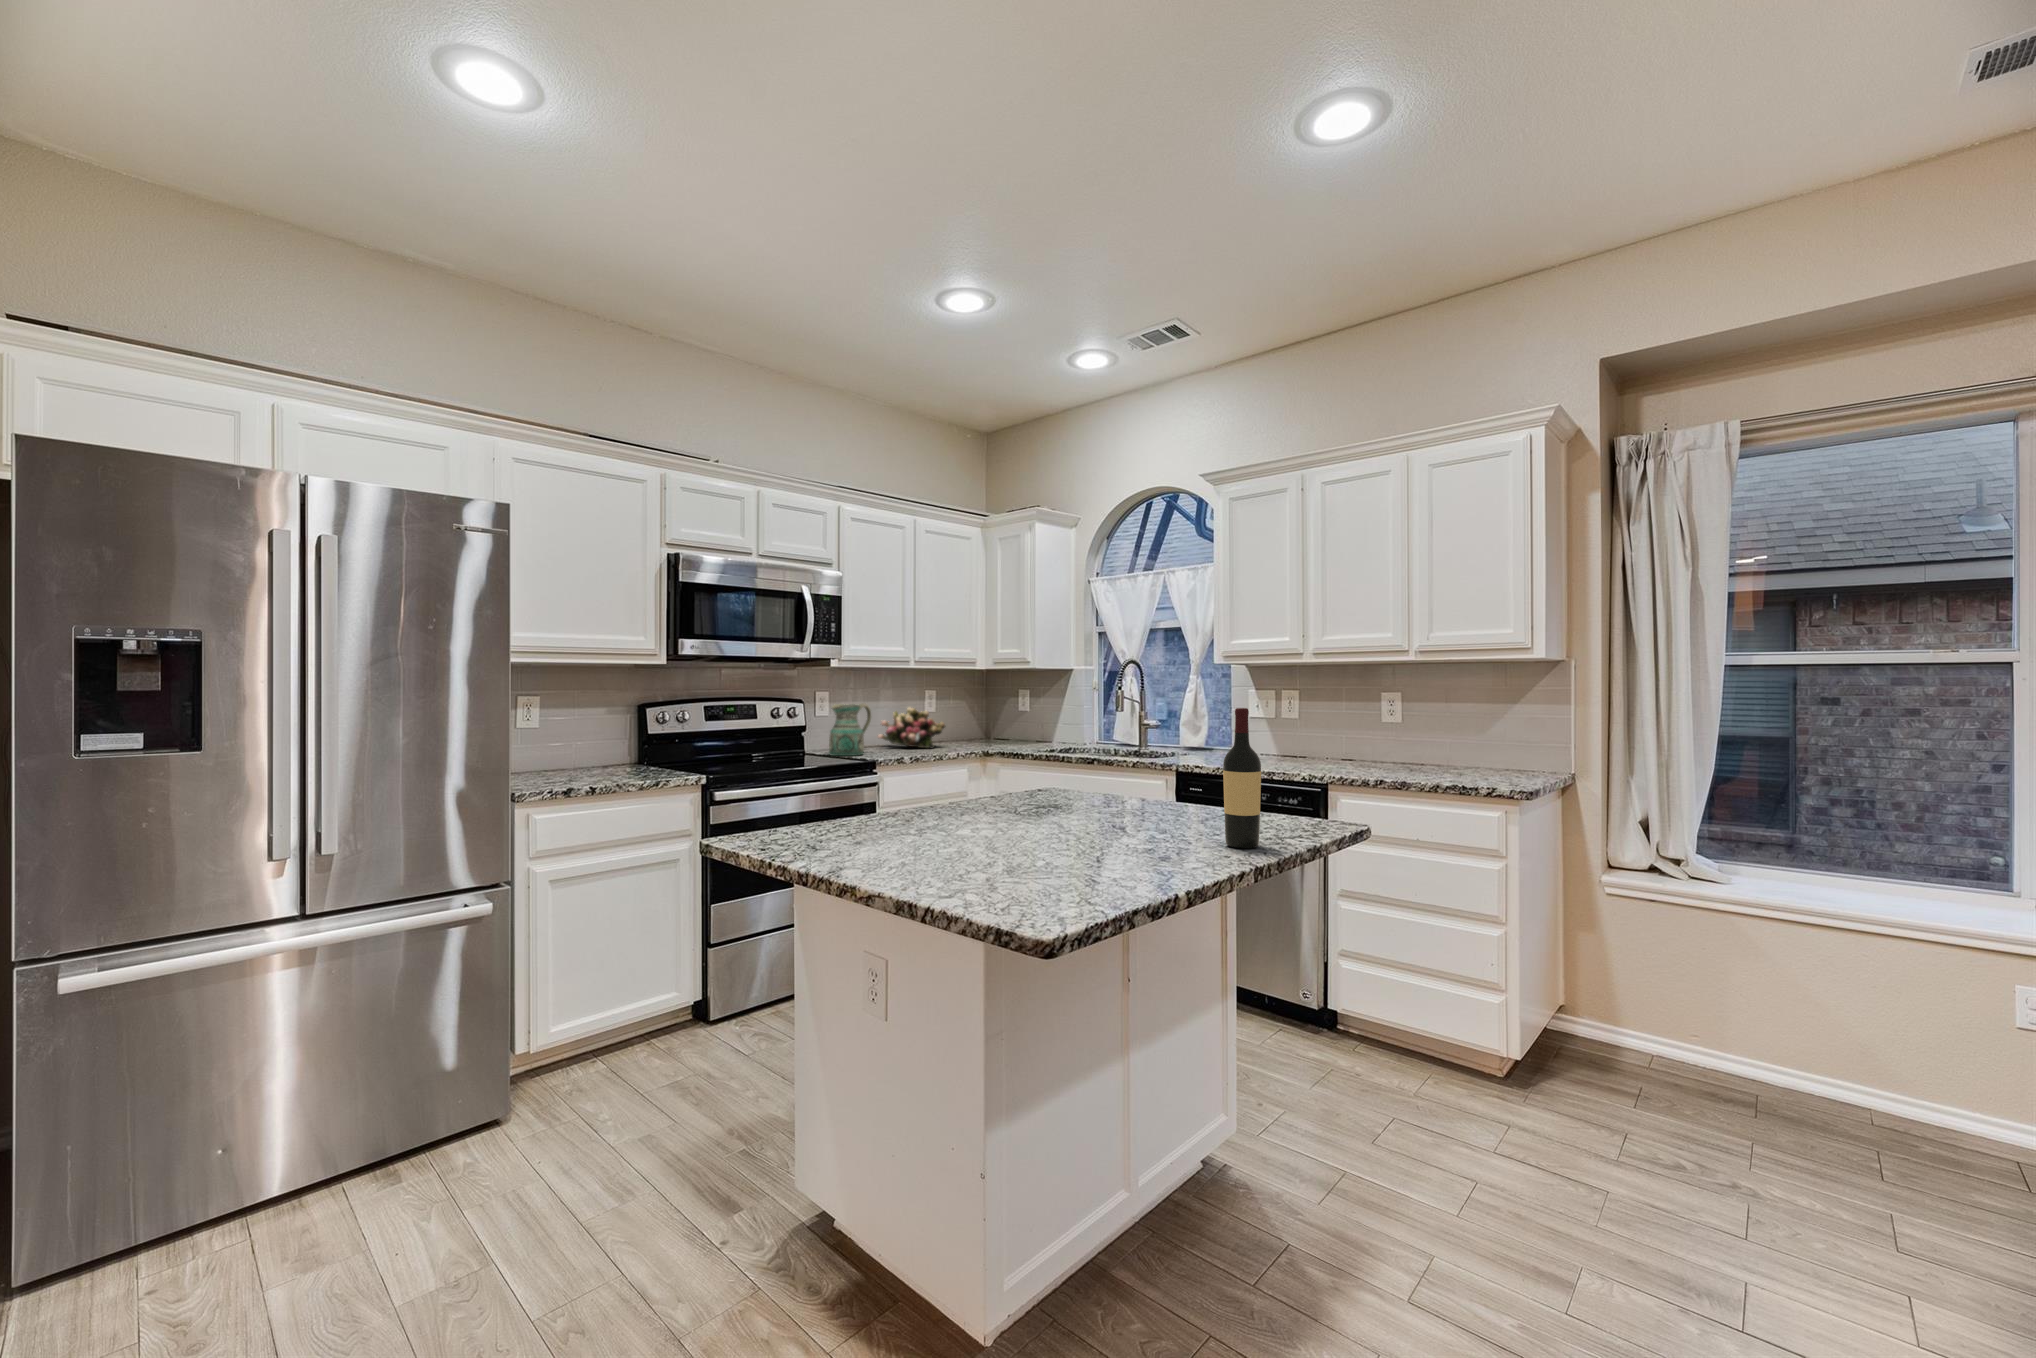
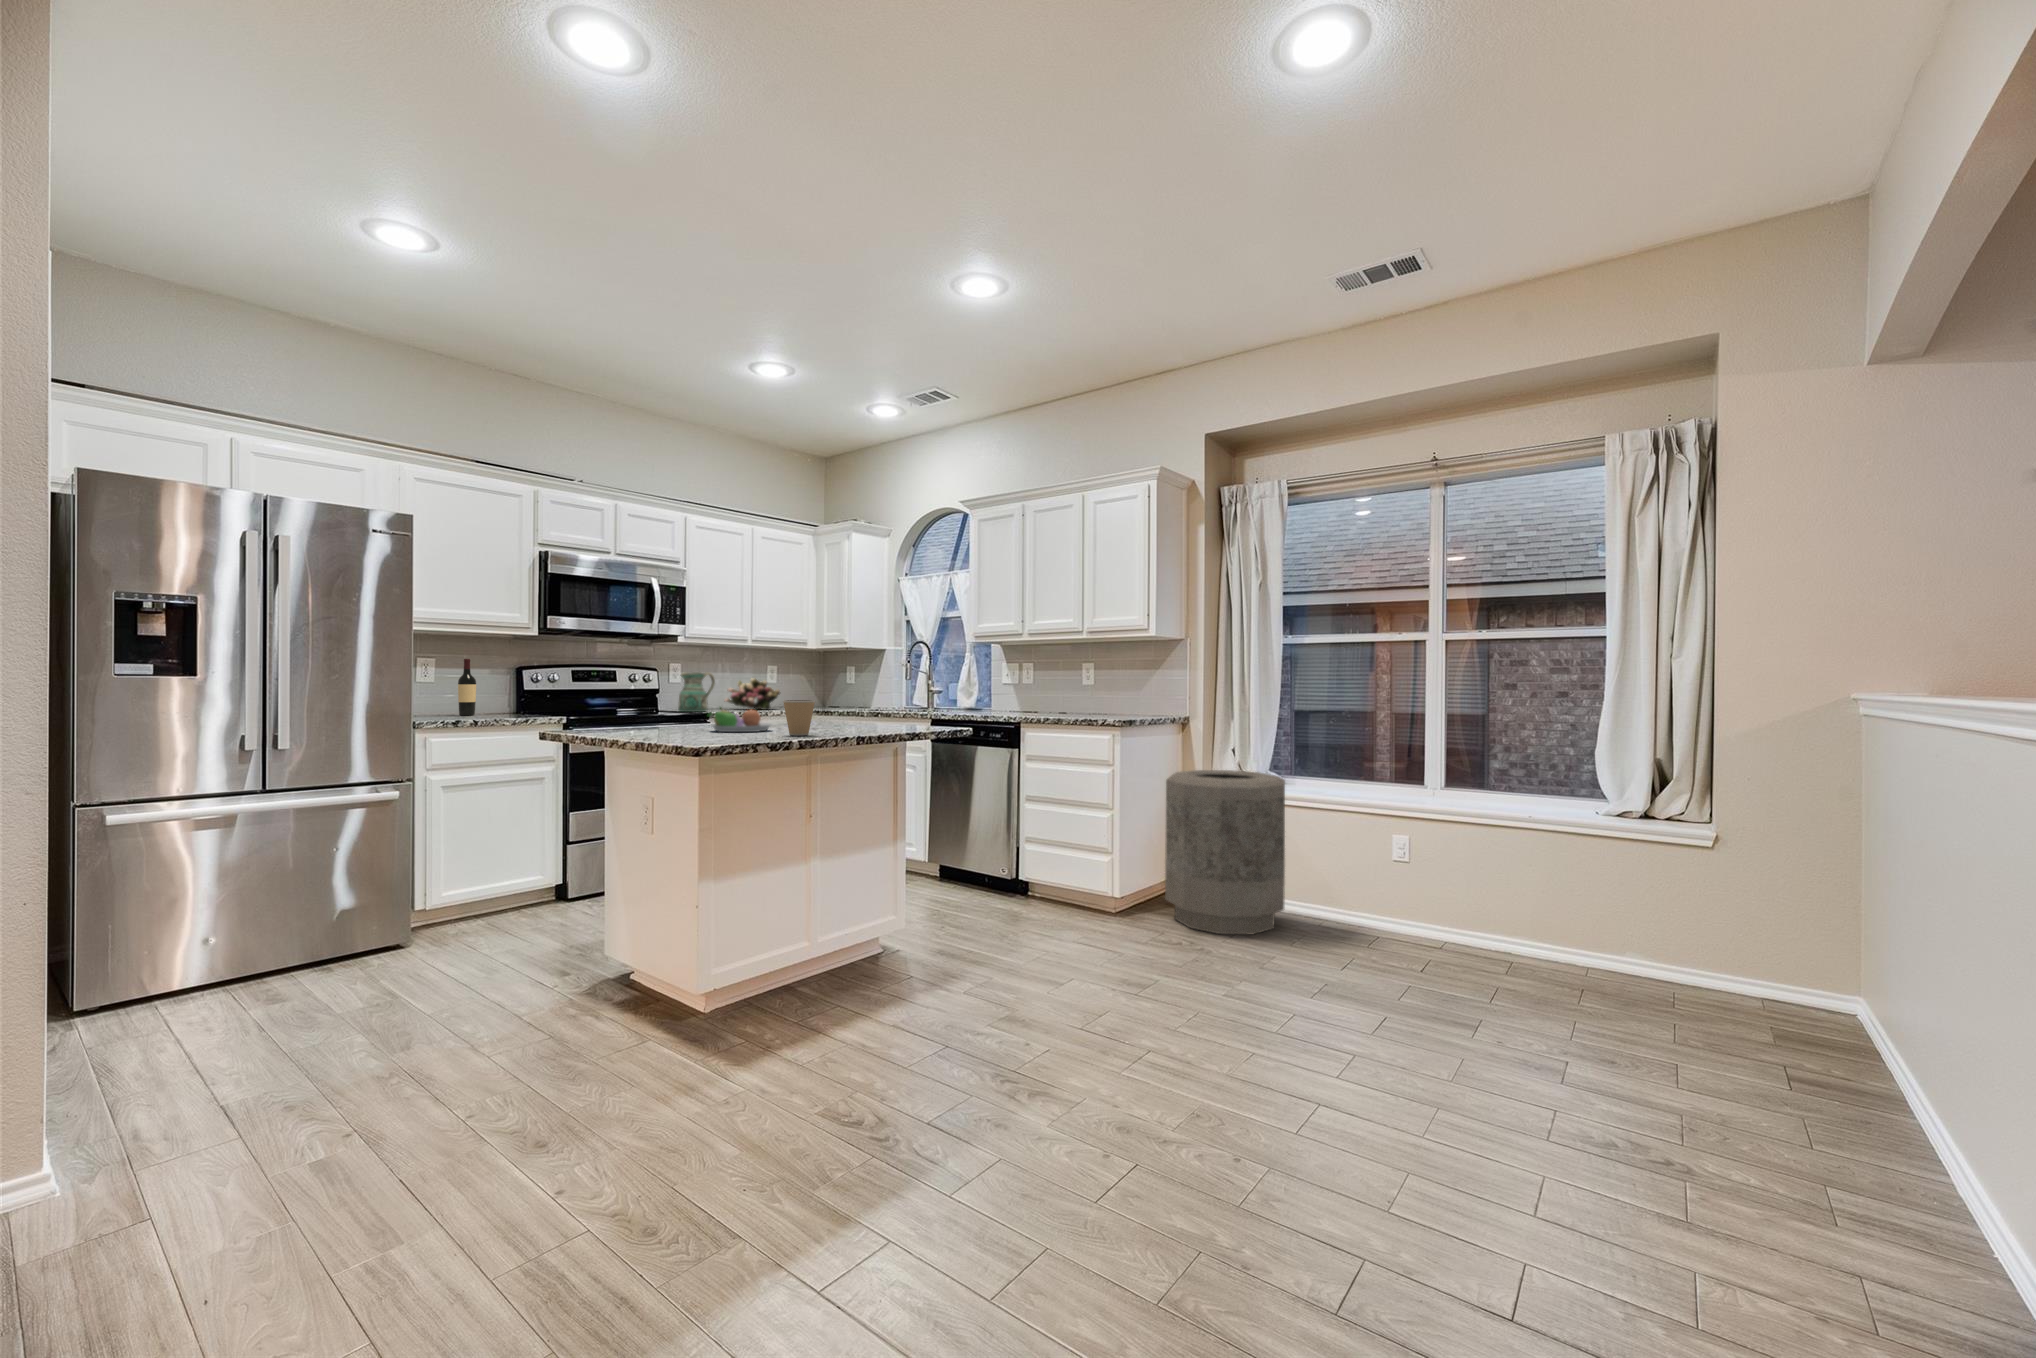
wine bottle: present [1223,708,1261,848] -> present [458,659,476,716]
fruit bowl: none [965,794,1062,840] -> present [708,707,771,732]
coffee cup: none [1113,794,1167,859] -> present [783,700,815,736]
trash can: none [1581,859,1818,1139] -> present [1165,770,1285,934]

